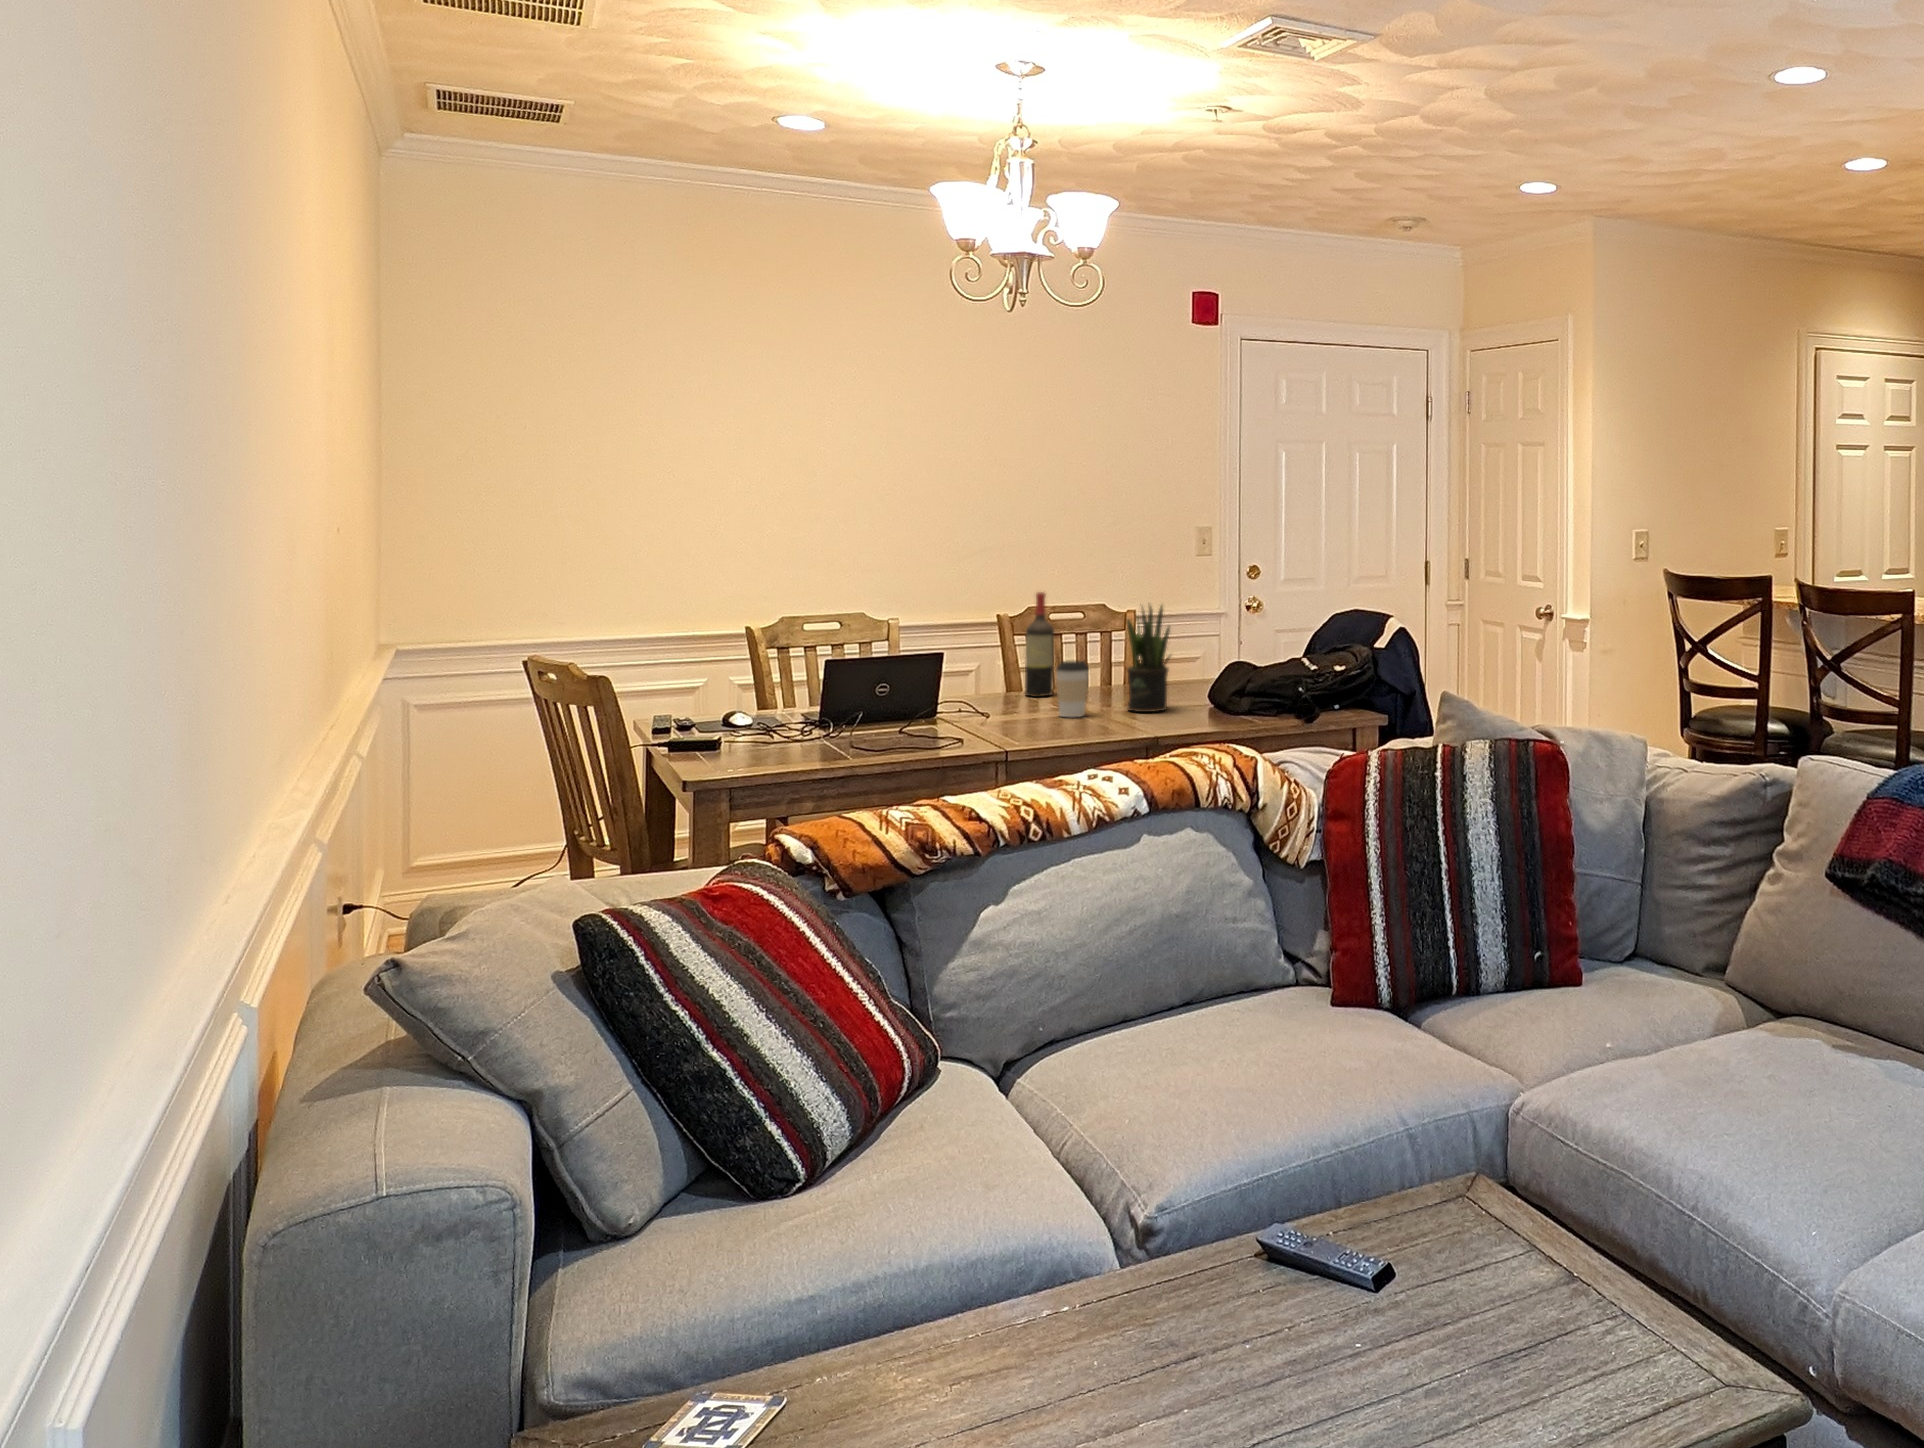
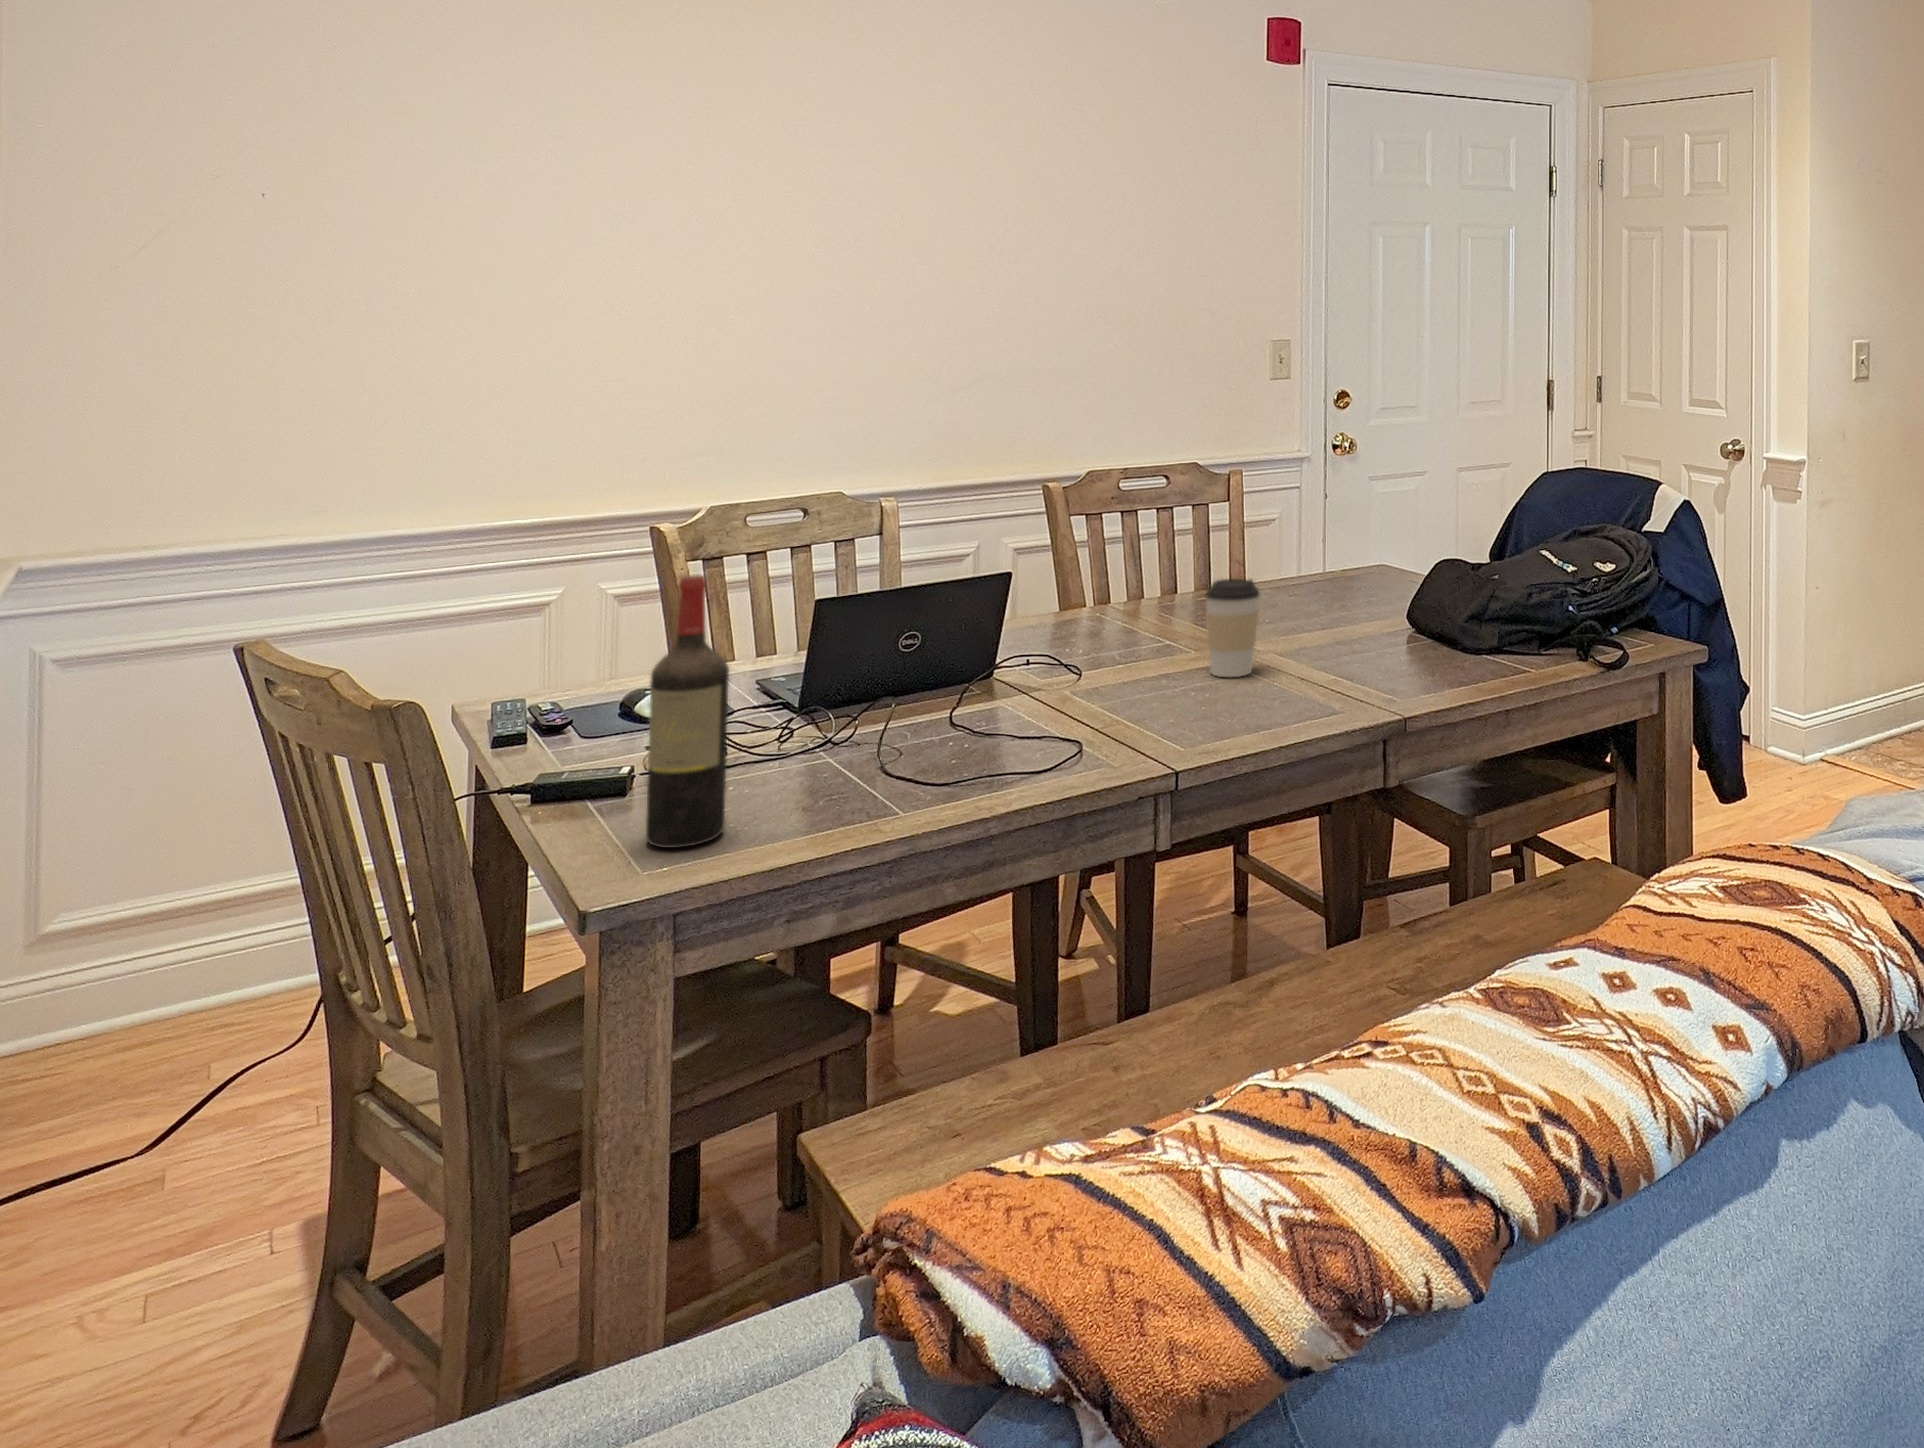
wine bottle: present [1025,592,1054,697] -> present [646,574,729,848]
potted plant: present [1127,606,1170,712] -> none [1309,477,1379,659]

